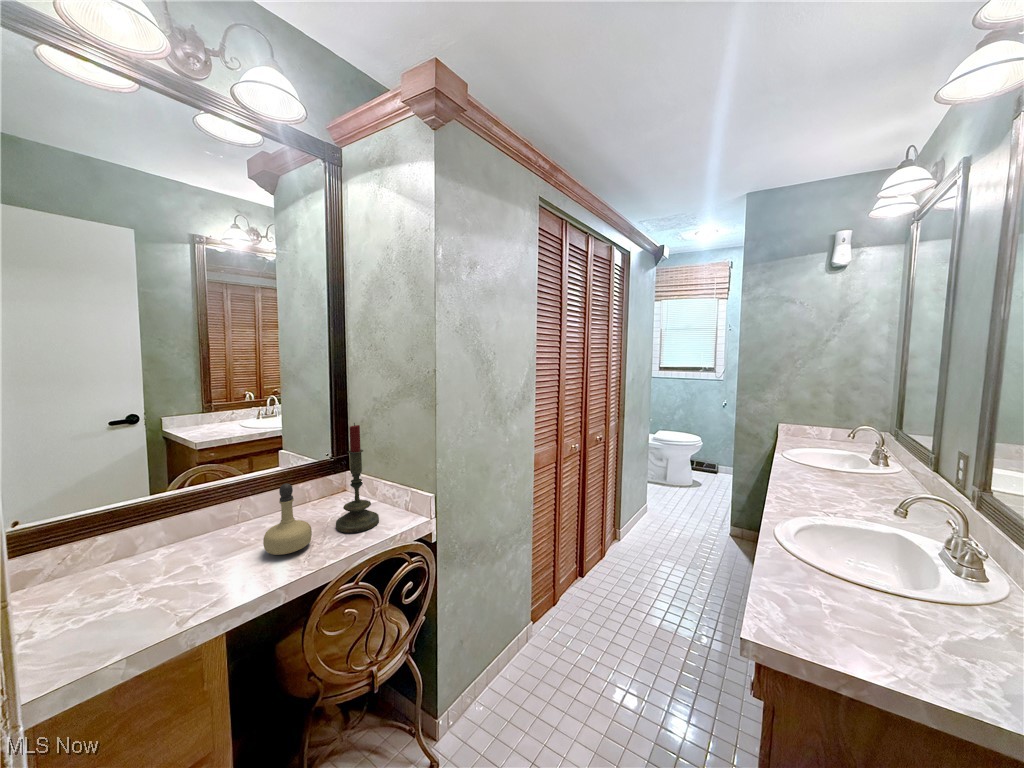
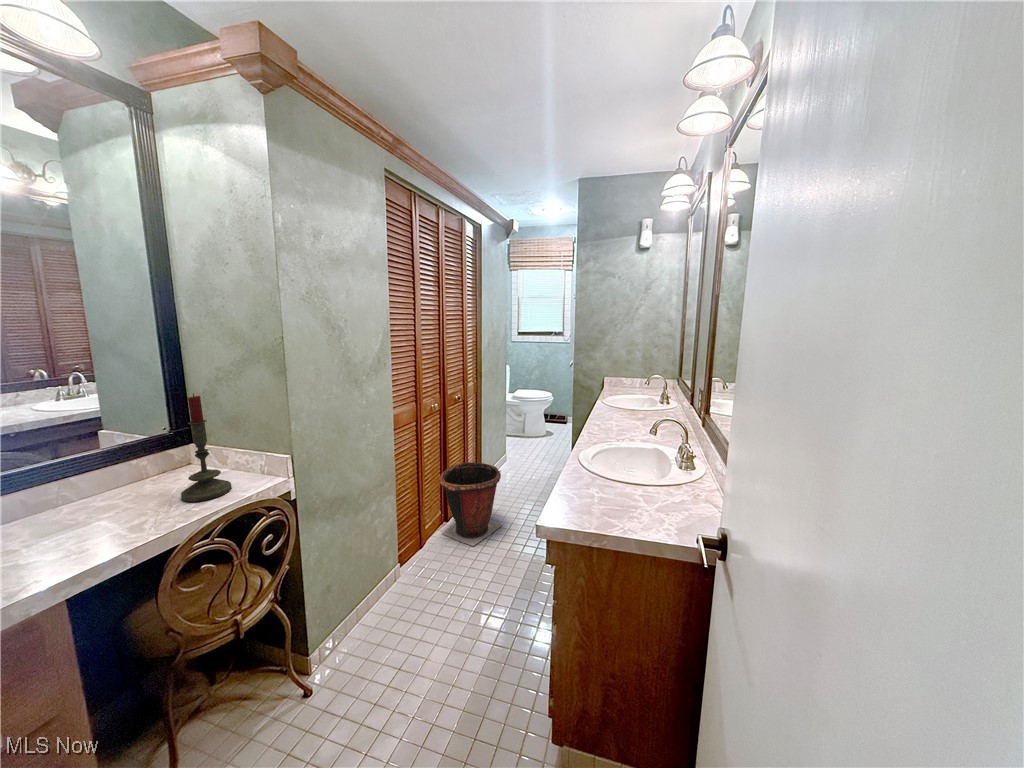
perfume bottle: present [263,483,312,555] -> none [94,459,154,530]
waste bin: none [576,510,650,616] -> present [440,462,503,546]

